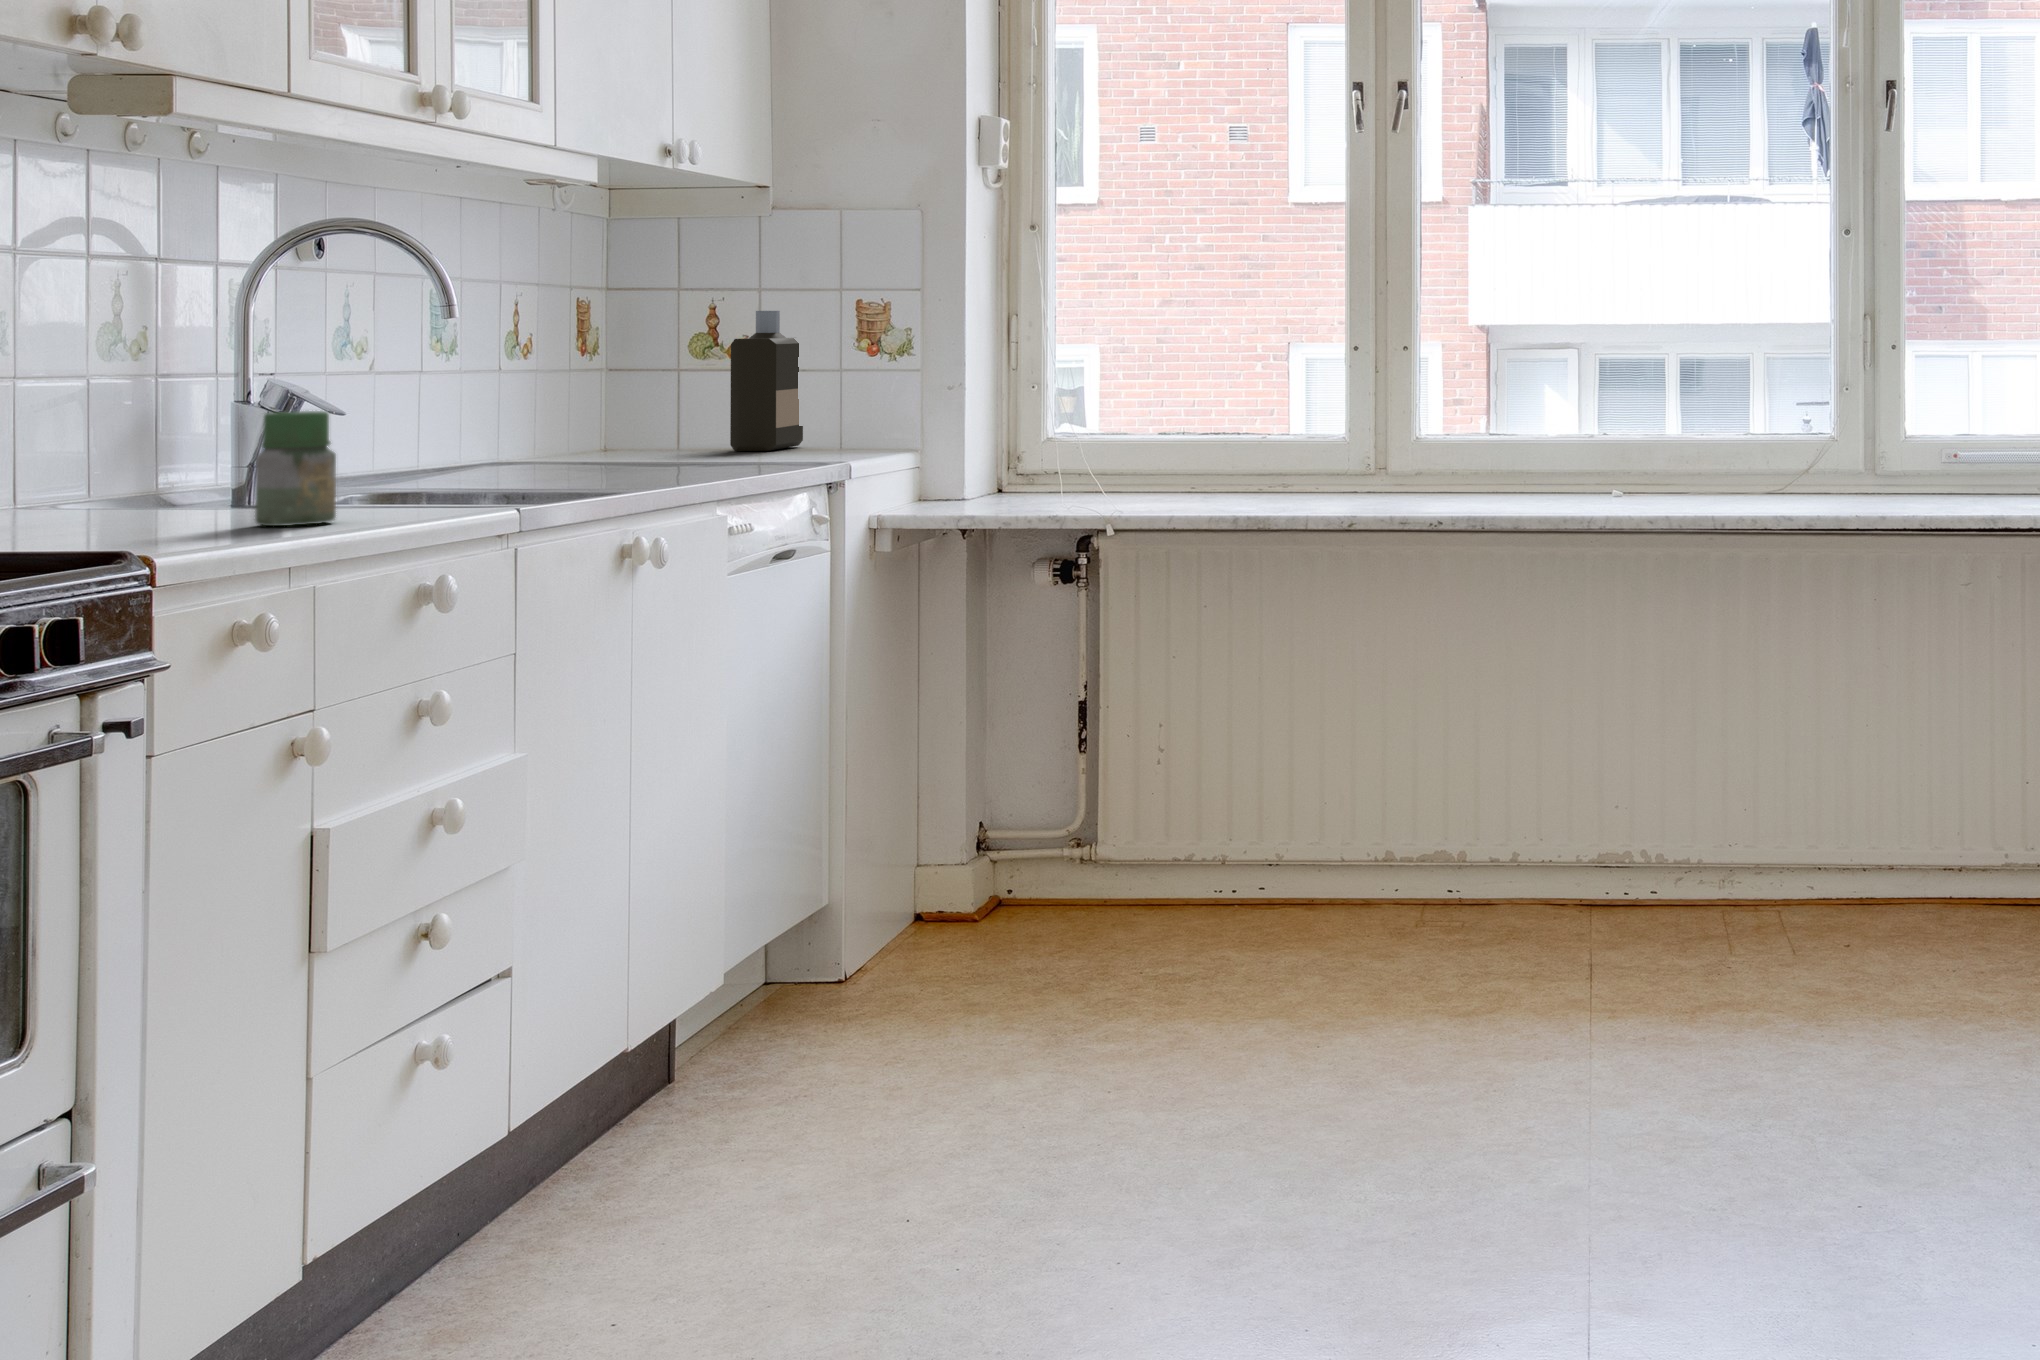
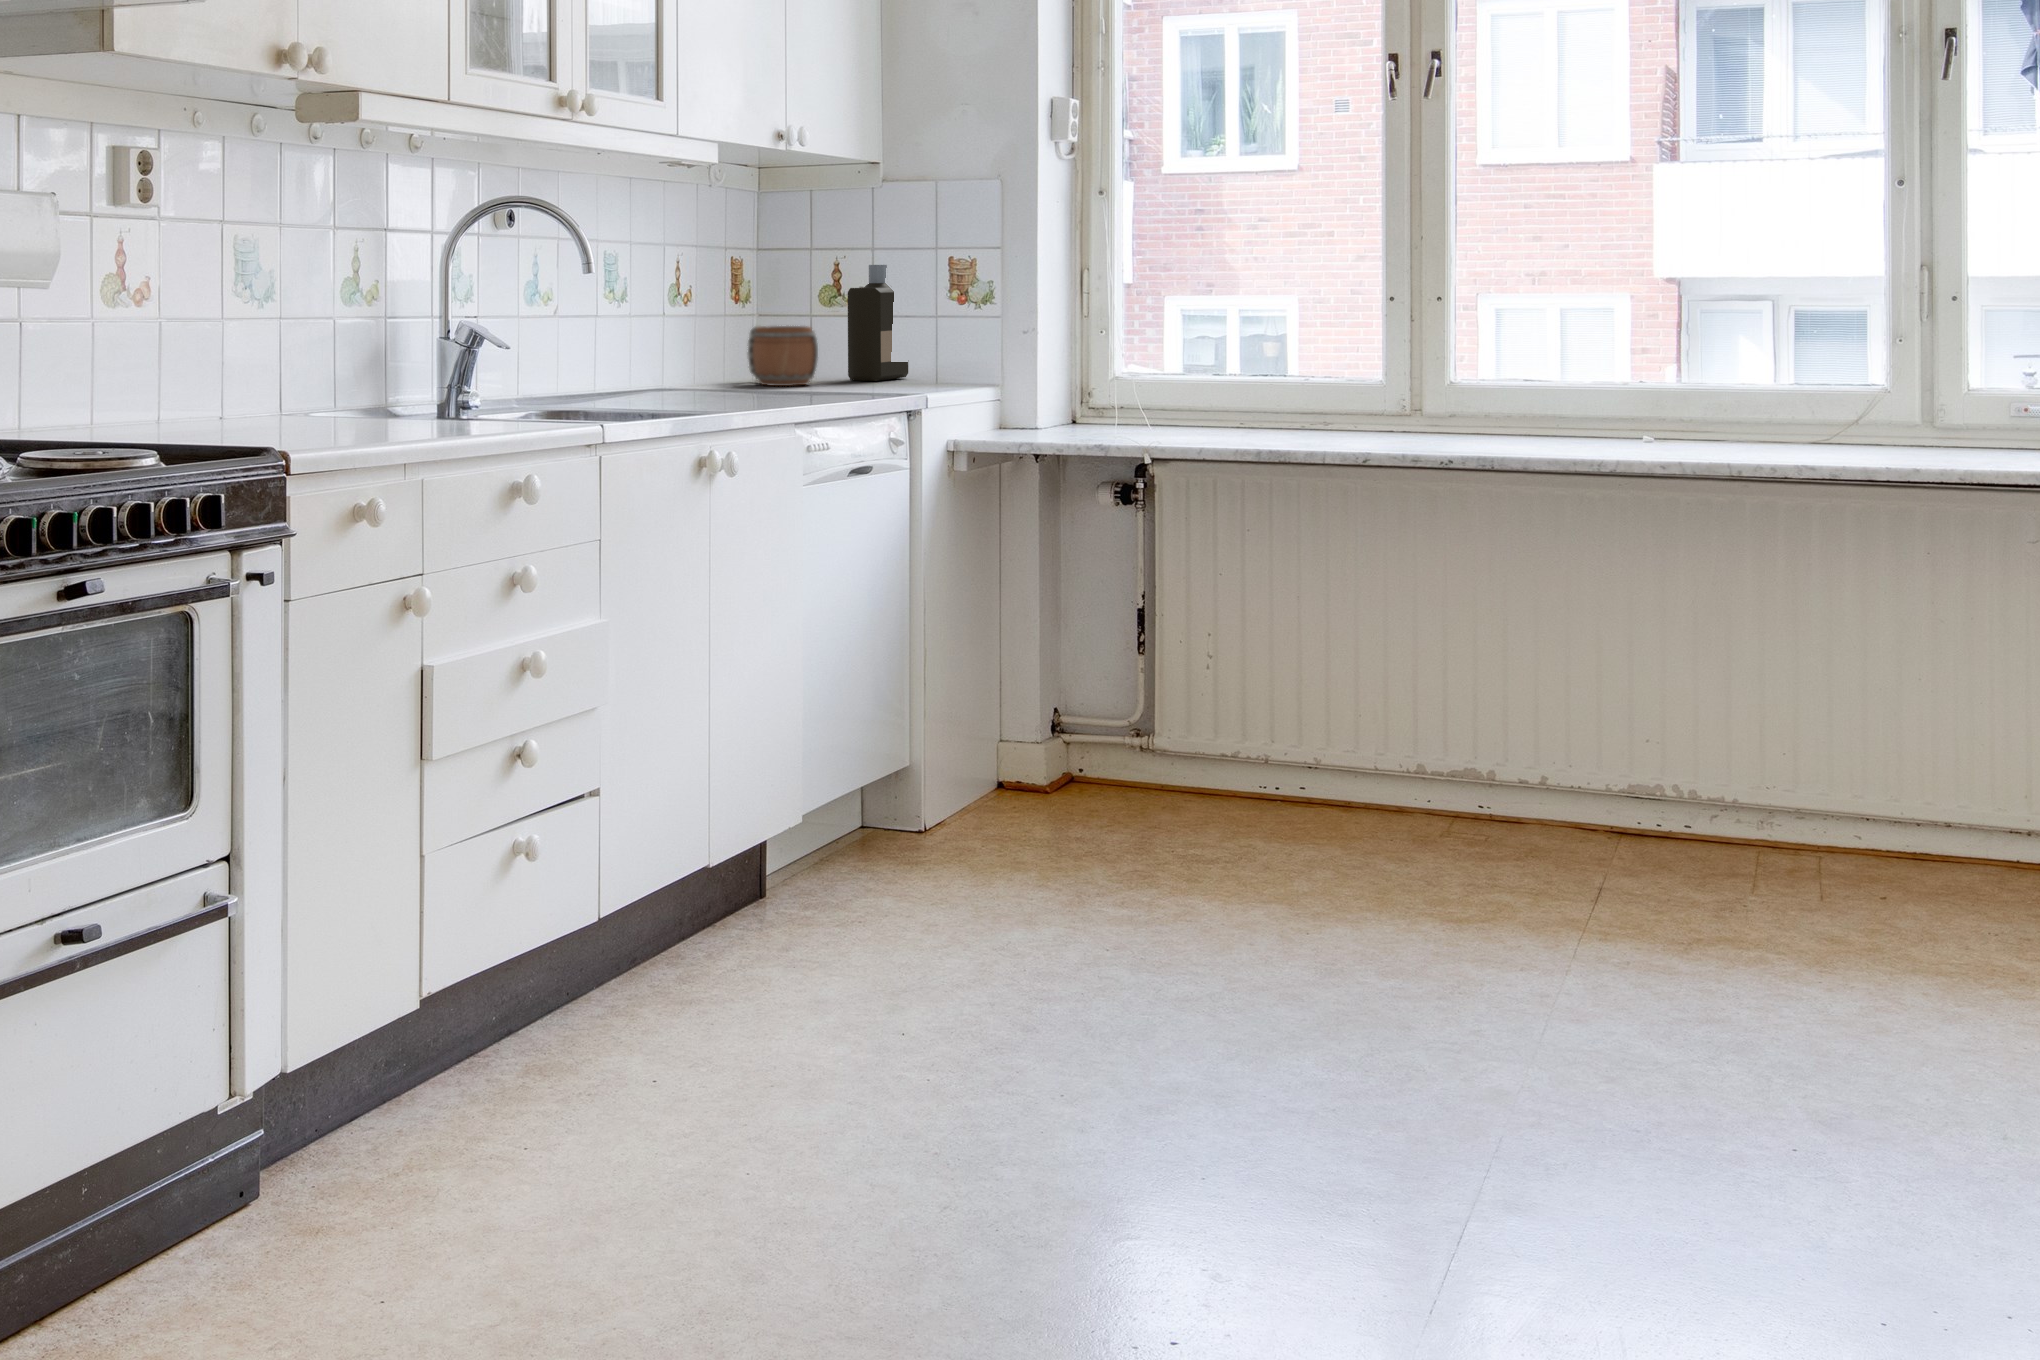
mug: none [599,385,704,460] -> present [747,325,818,386]
jar: present [255,411,336,526] -> none [407,343,460,430]

